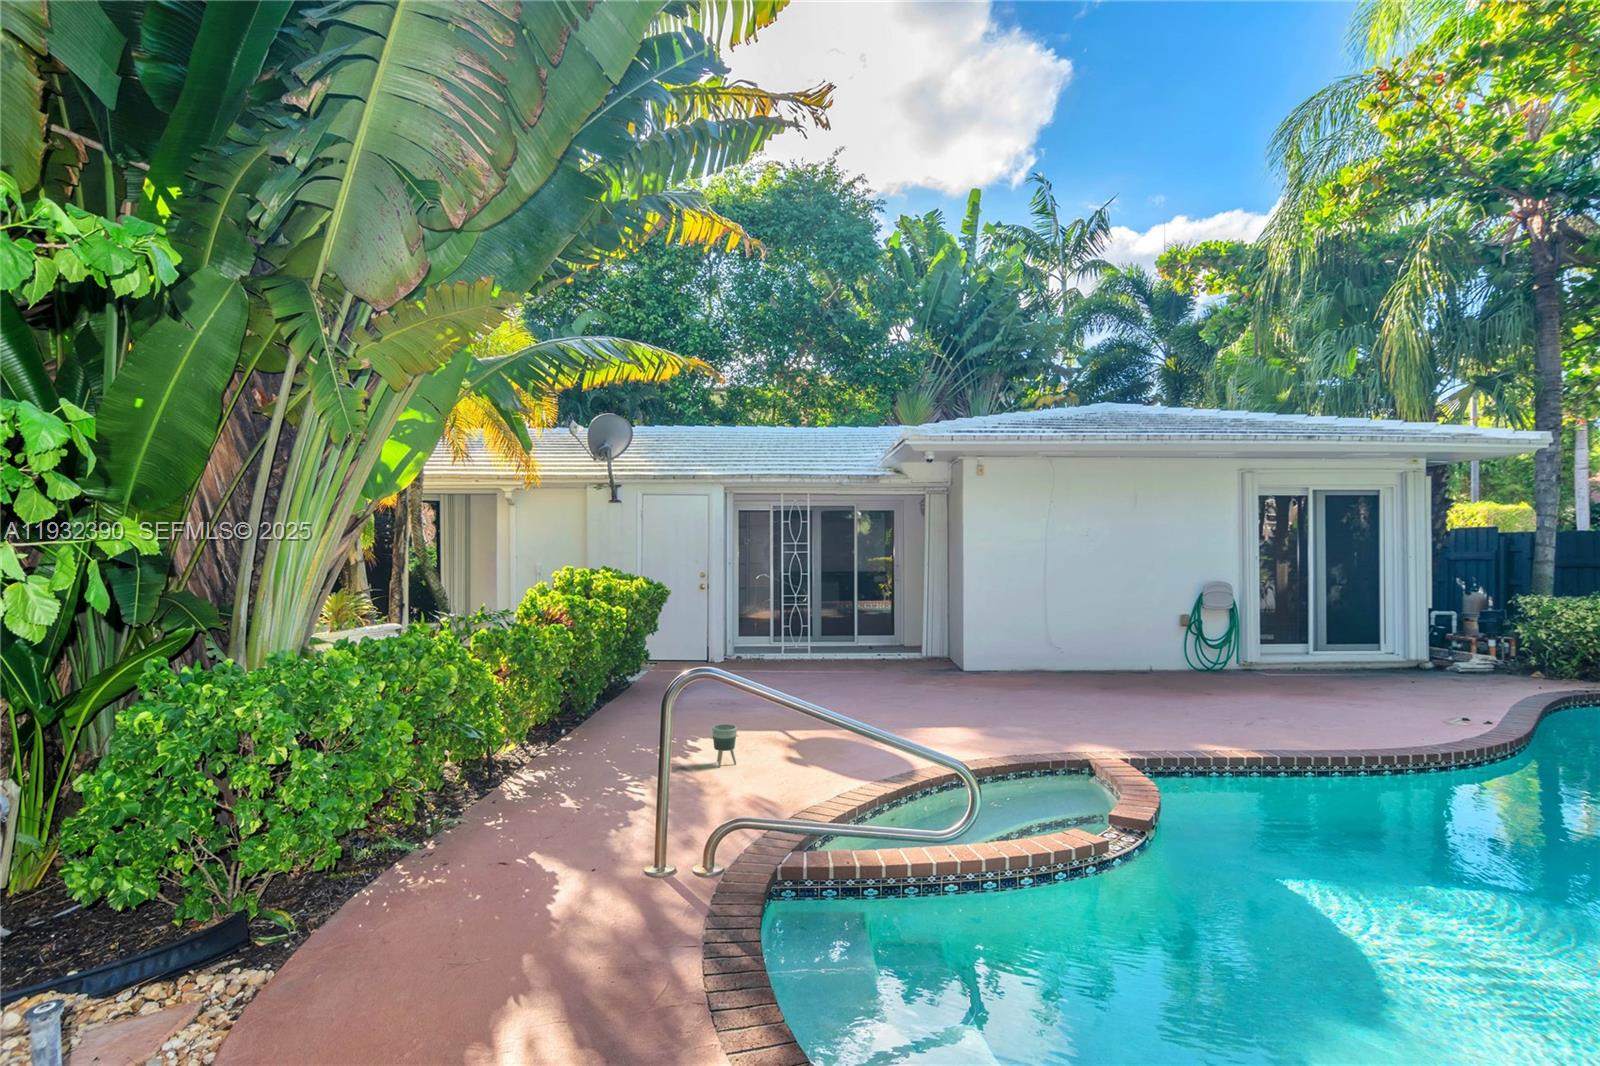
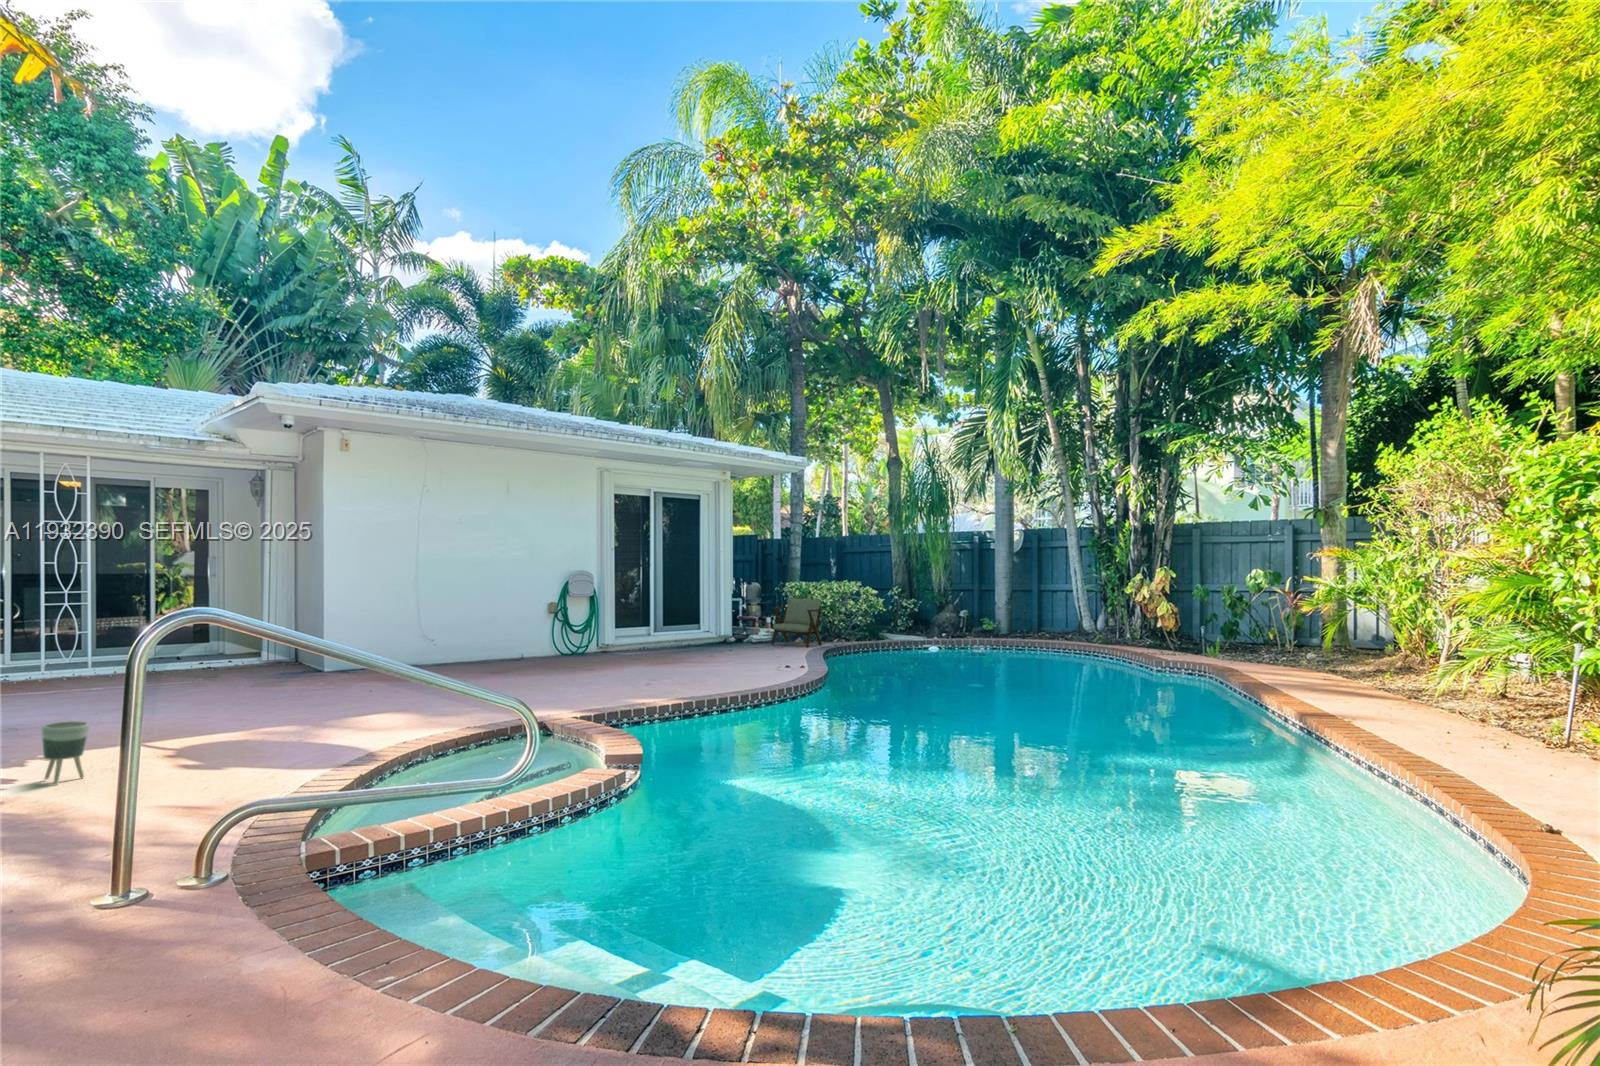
lounge chair: none [1493,615,1585,686] -> present [771,597,822,647]

